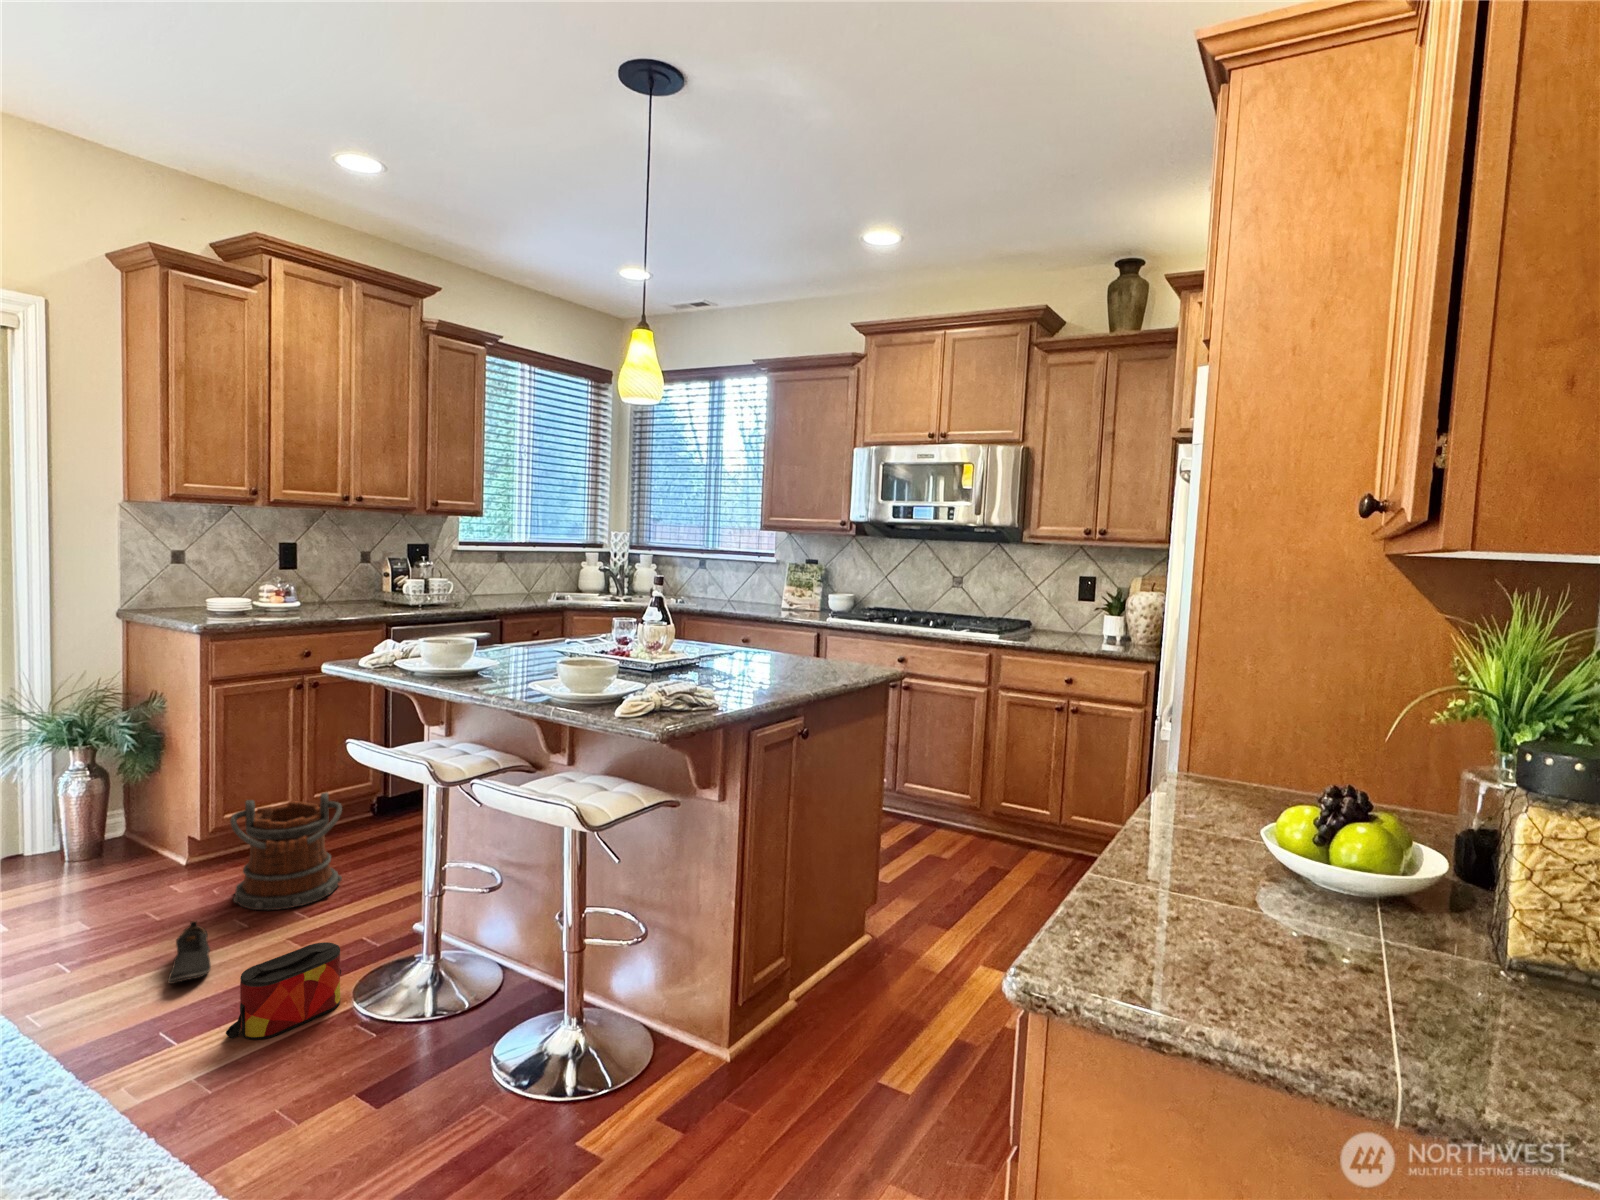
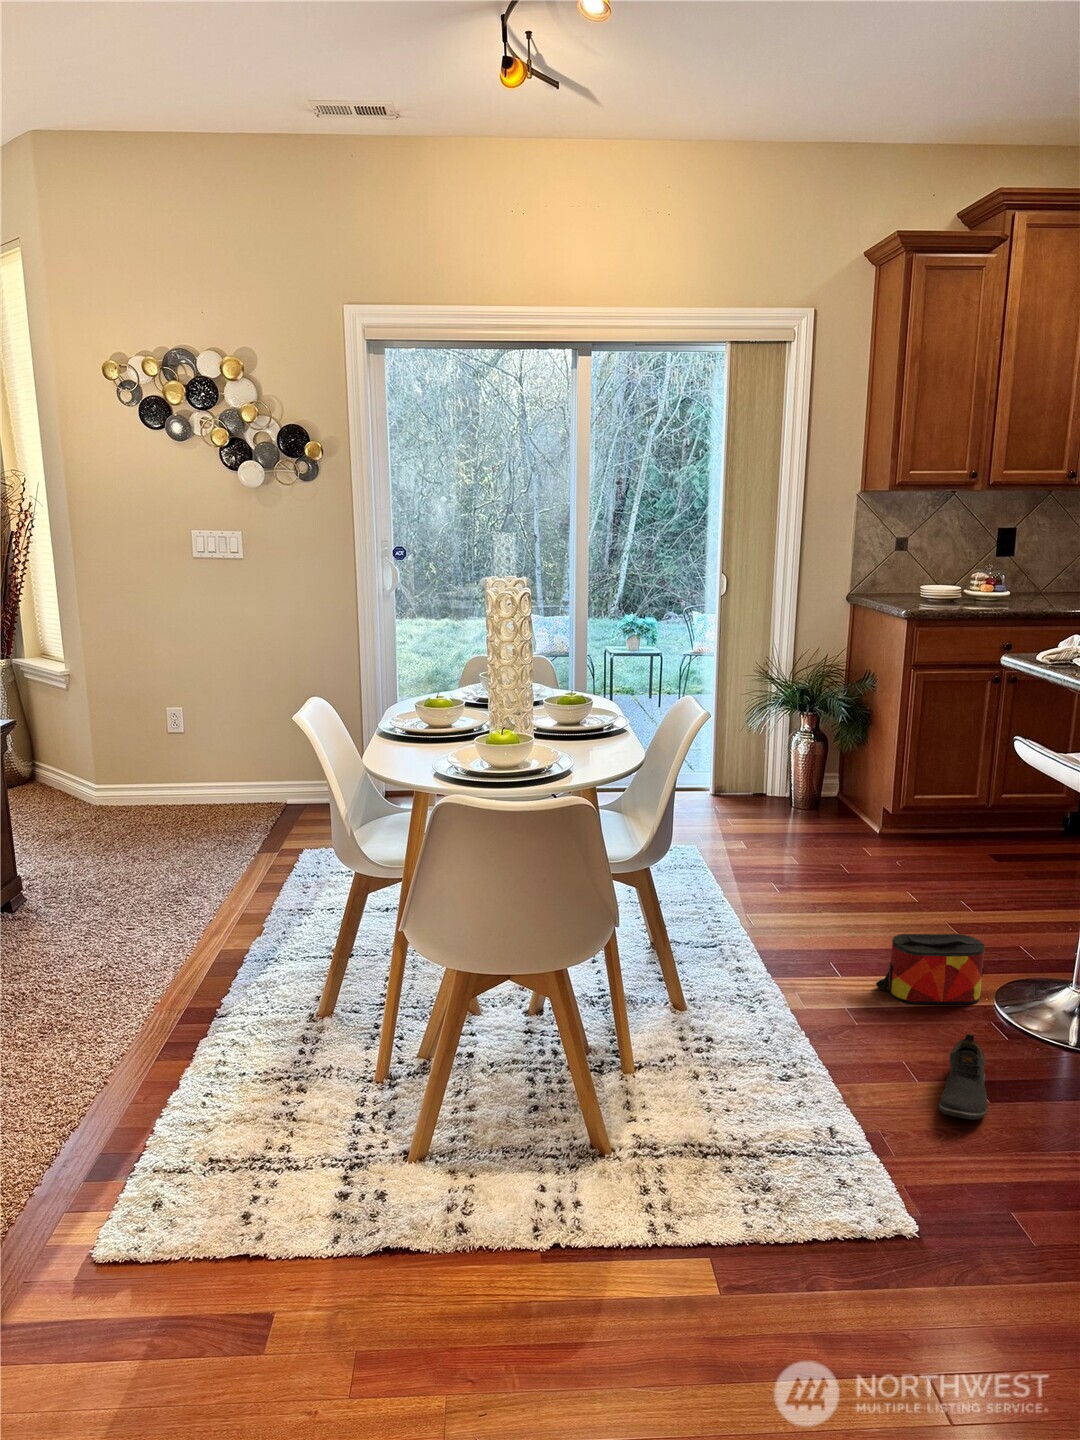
bucket: present [230,793,342,910] -> none [907,785,1018,901]
shoe: present [168,921,211,984] -> present [939,1033,988,1120]

